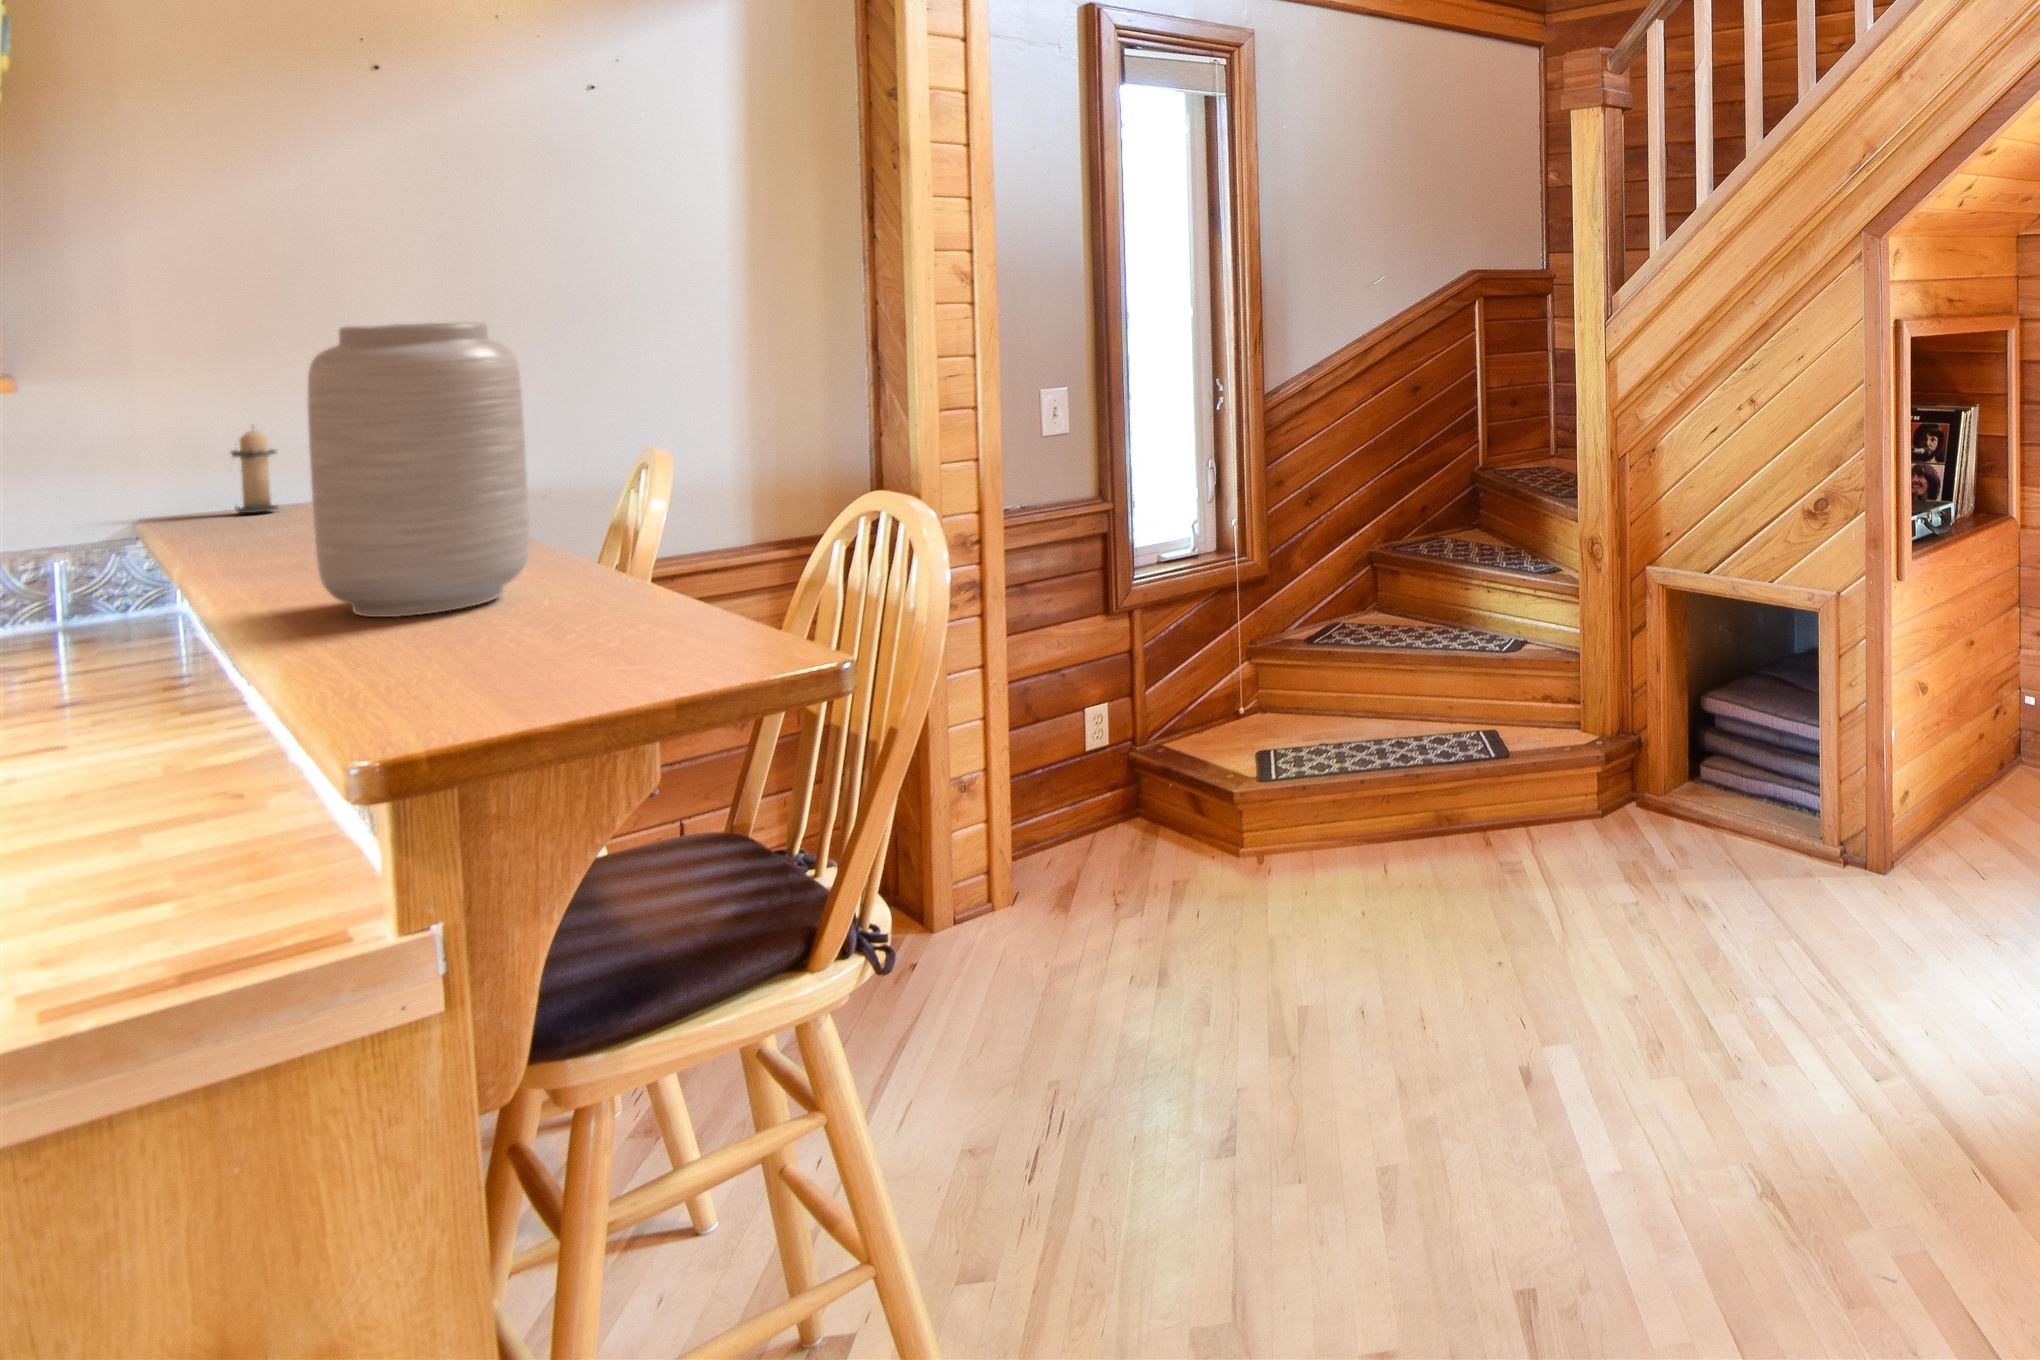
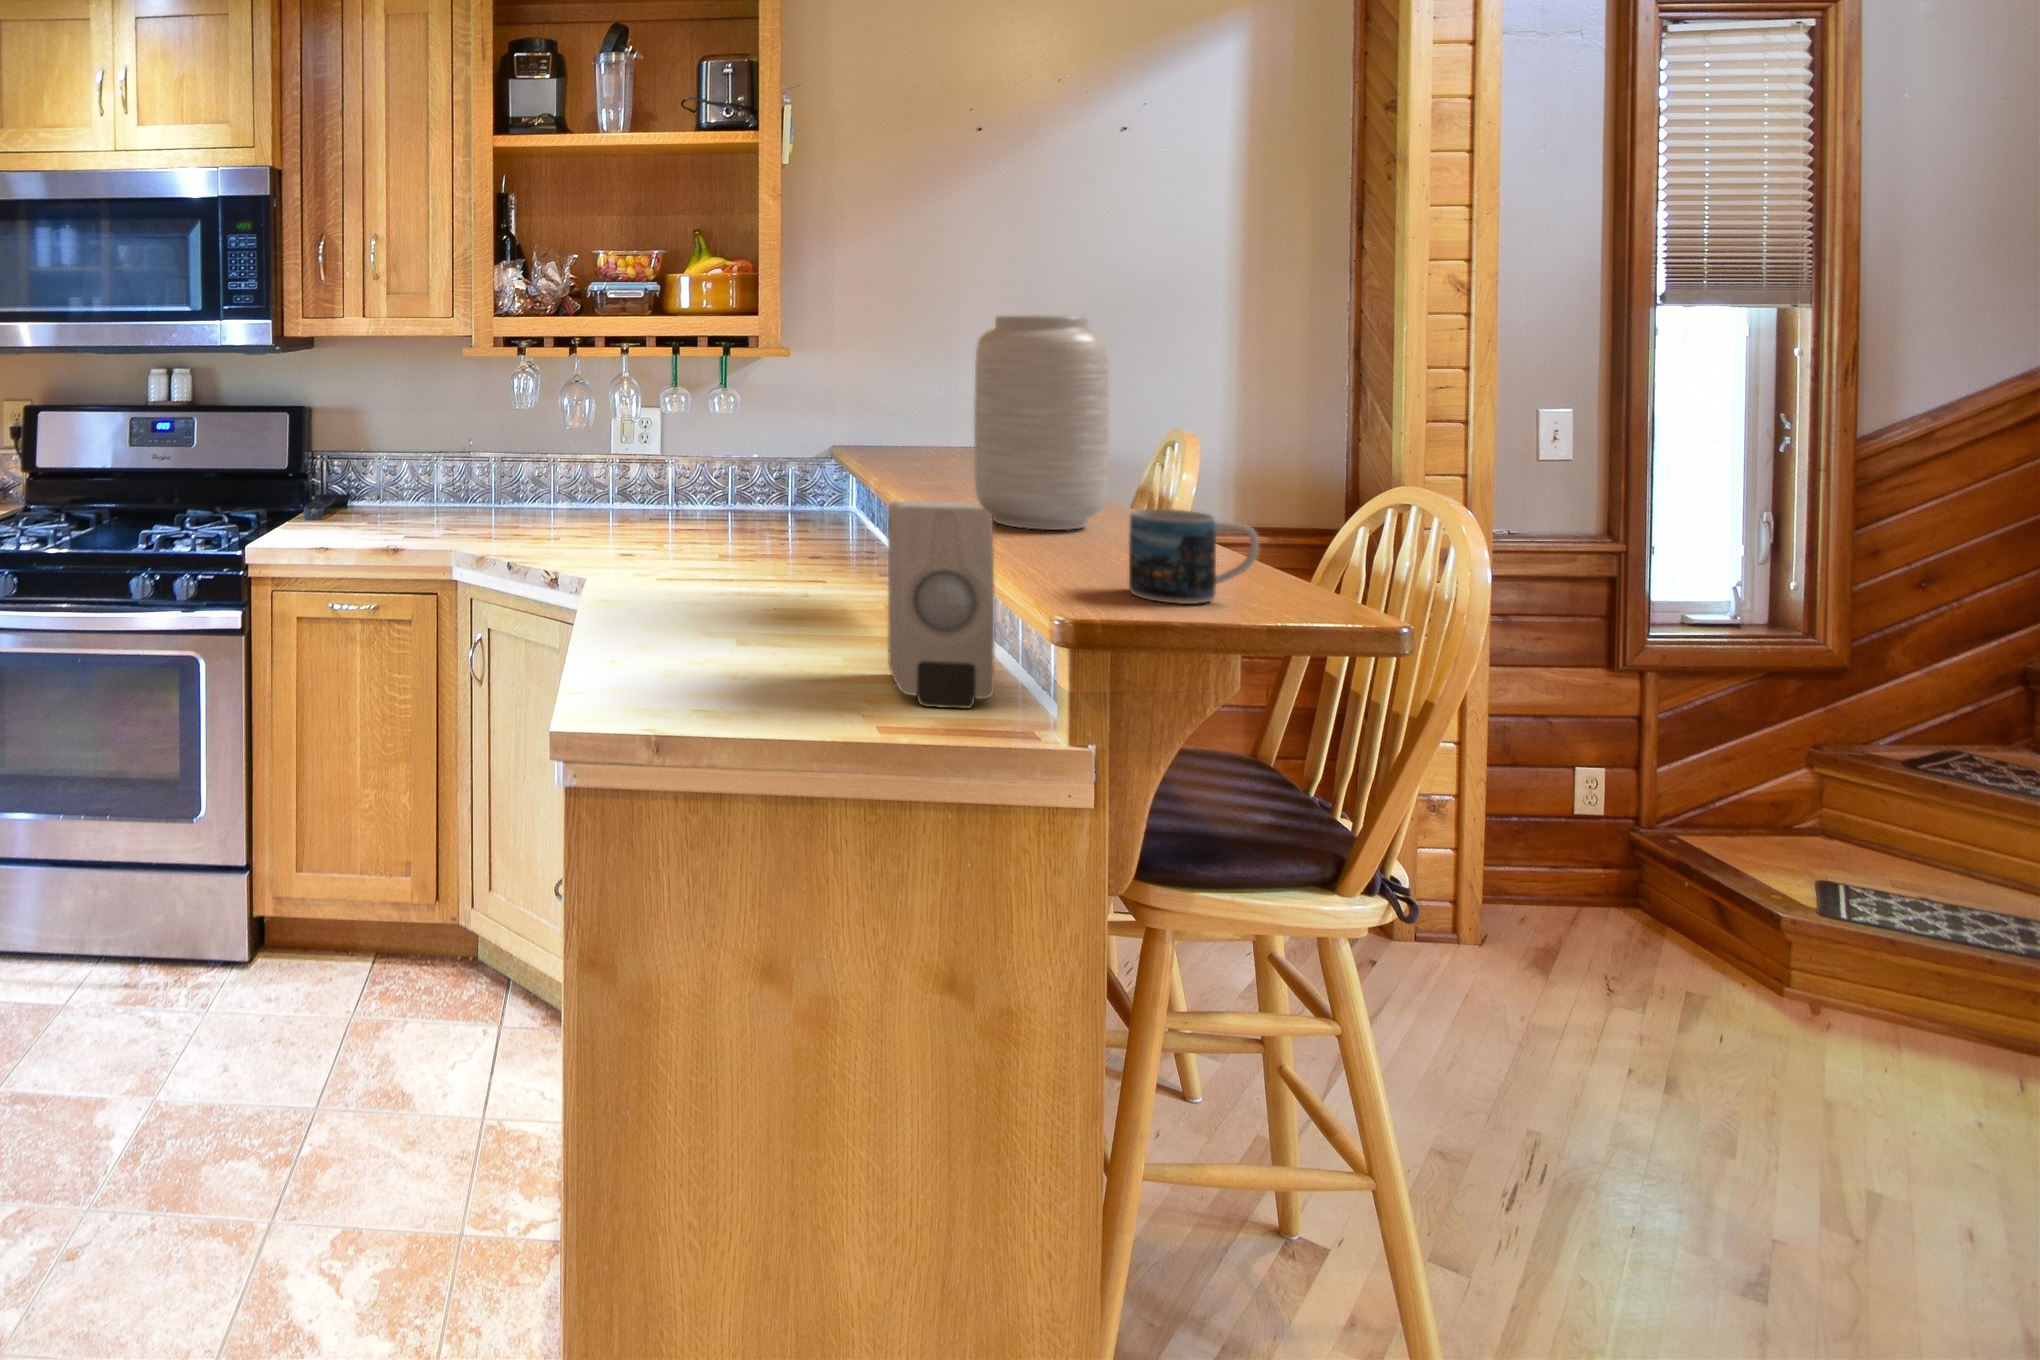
candle: present [231,429,277,513] -> none [880,386,911,449]
mug: none [503,572,680,699] -> present [1129,509,1259,604]
soap dispenser: none [77,611,286,947] -> present [888,501,995,708]

